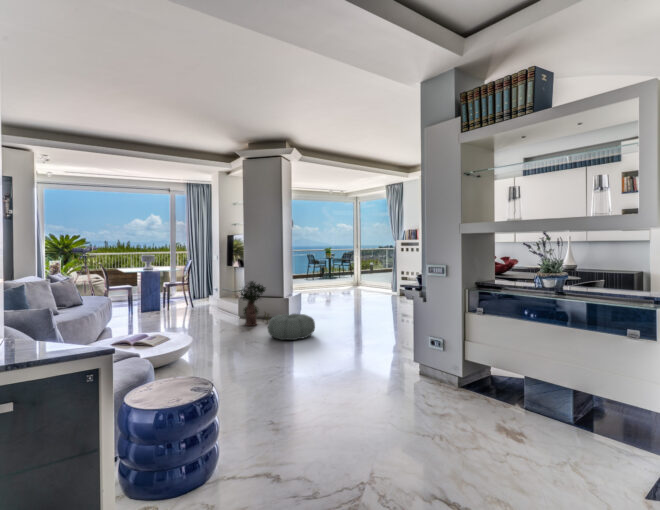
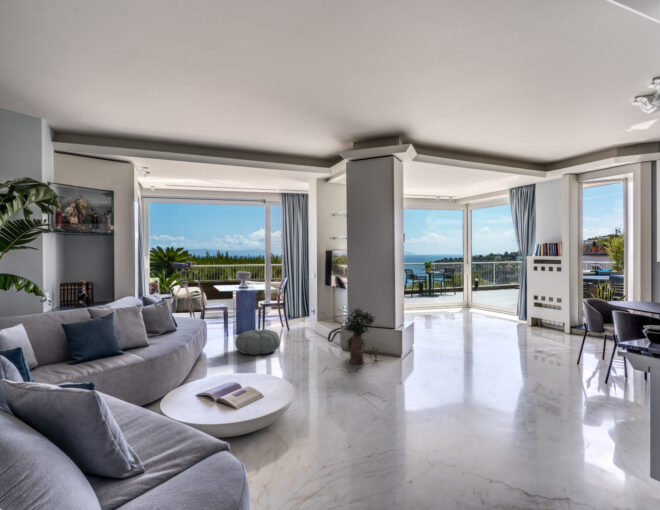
pouf: present [268,313,315,340] -> present [235,329,280,355]

